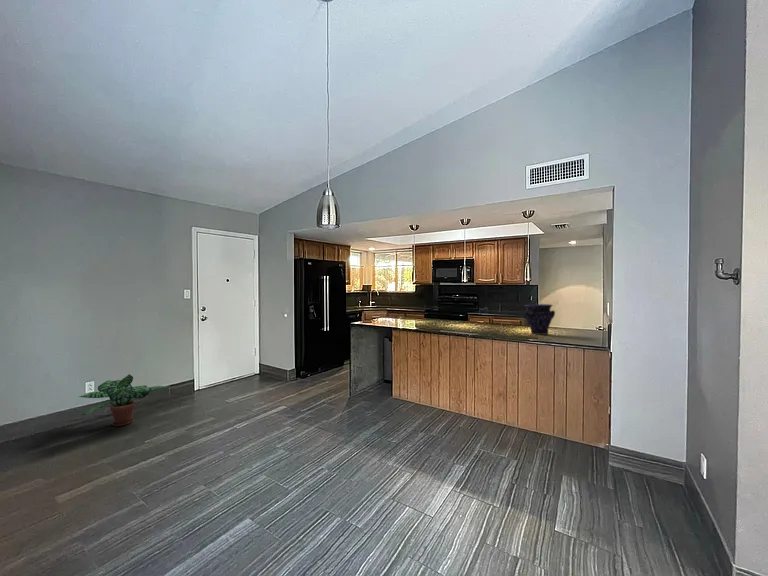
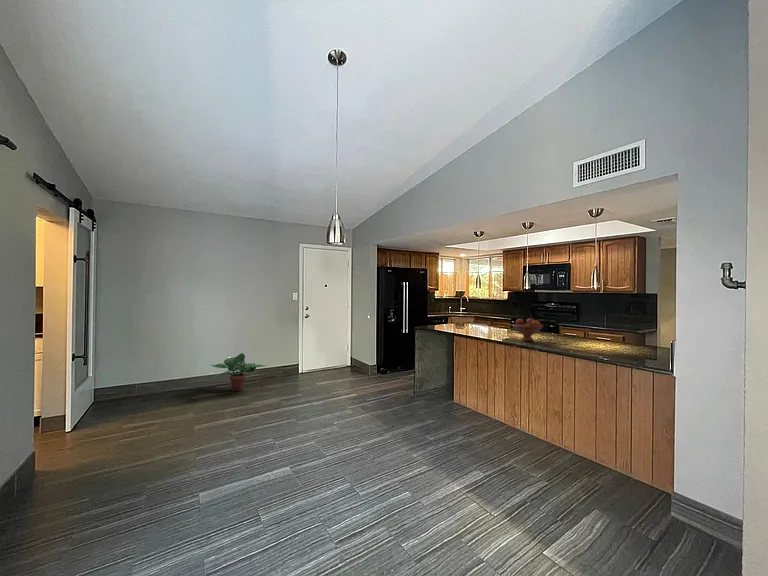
vase: present [523,304,555,335] -> none [589,315,630,350]
fruit bowl: none [455,310,483,332] -> present [512,318,543,341]

